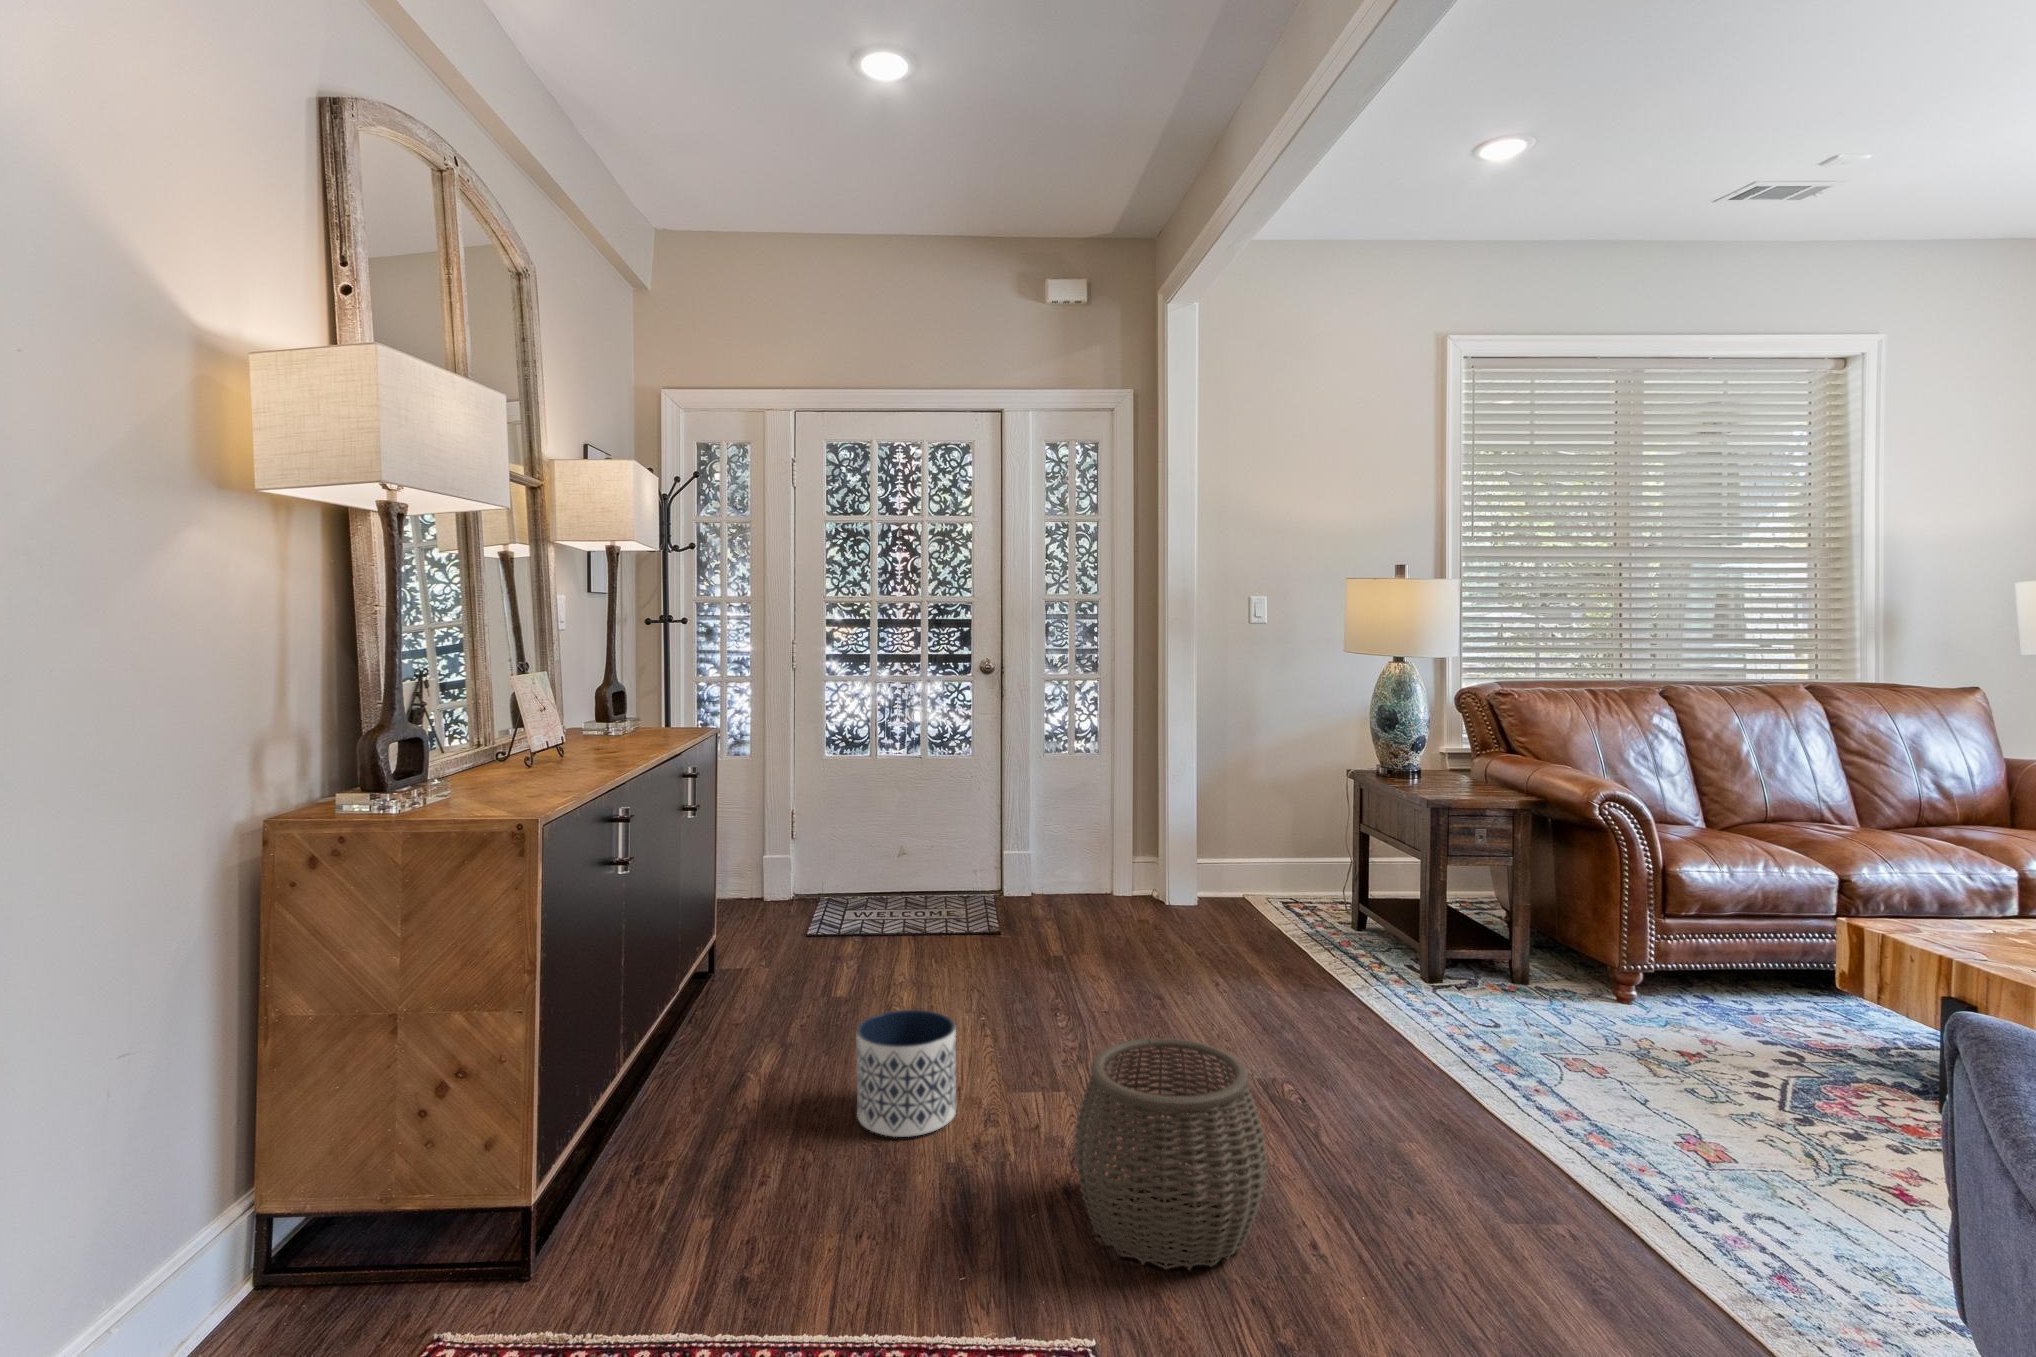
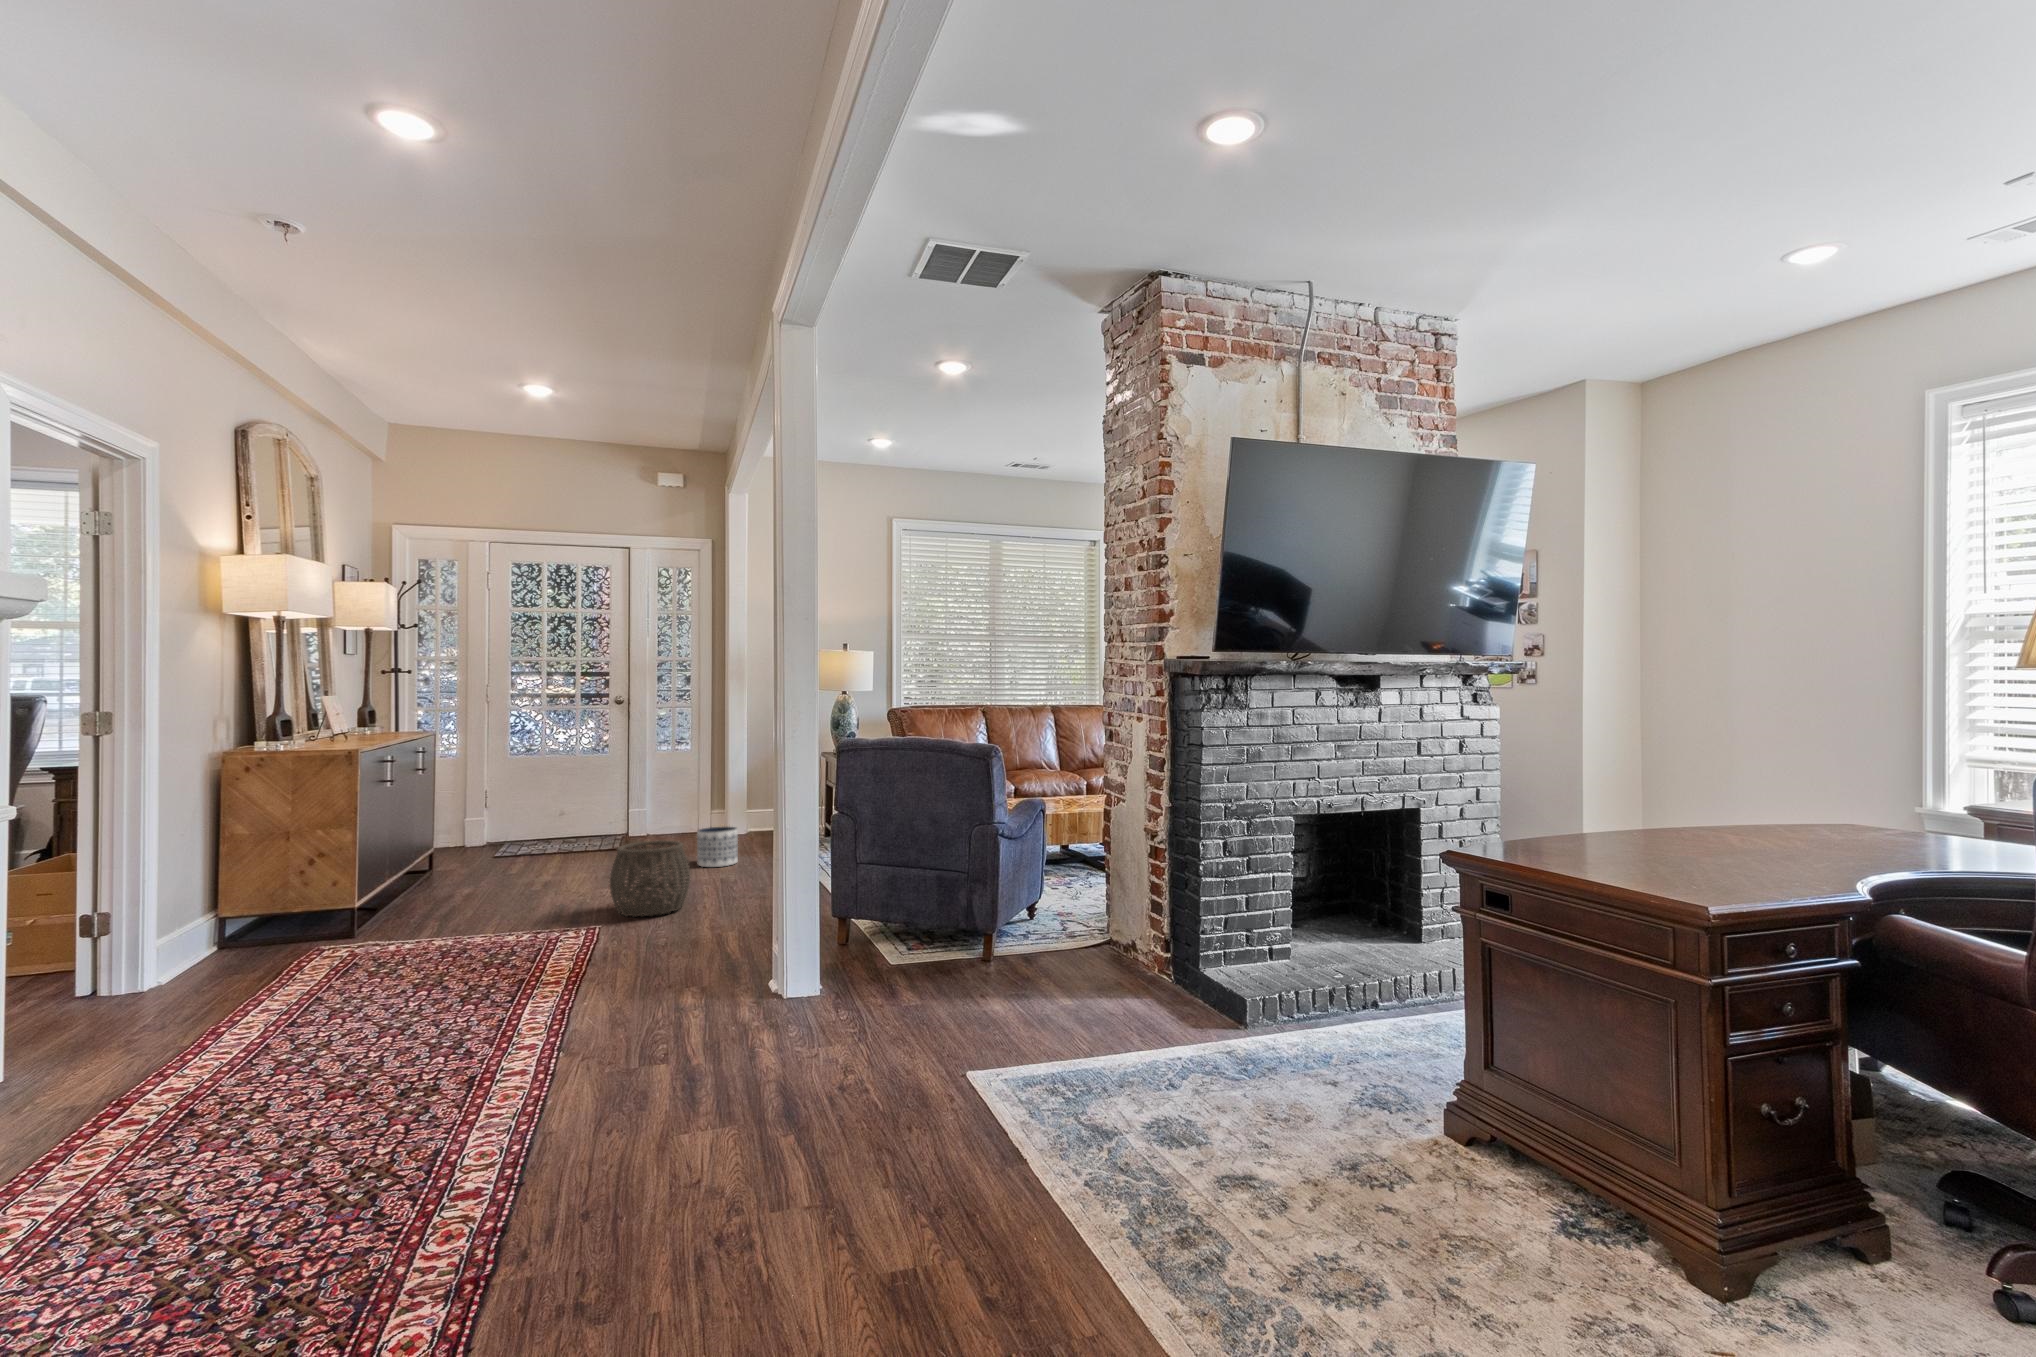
planter: present [857,1010,956,1137] -> present [697,827,738,867]

